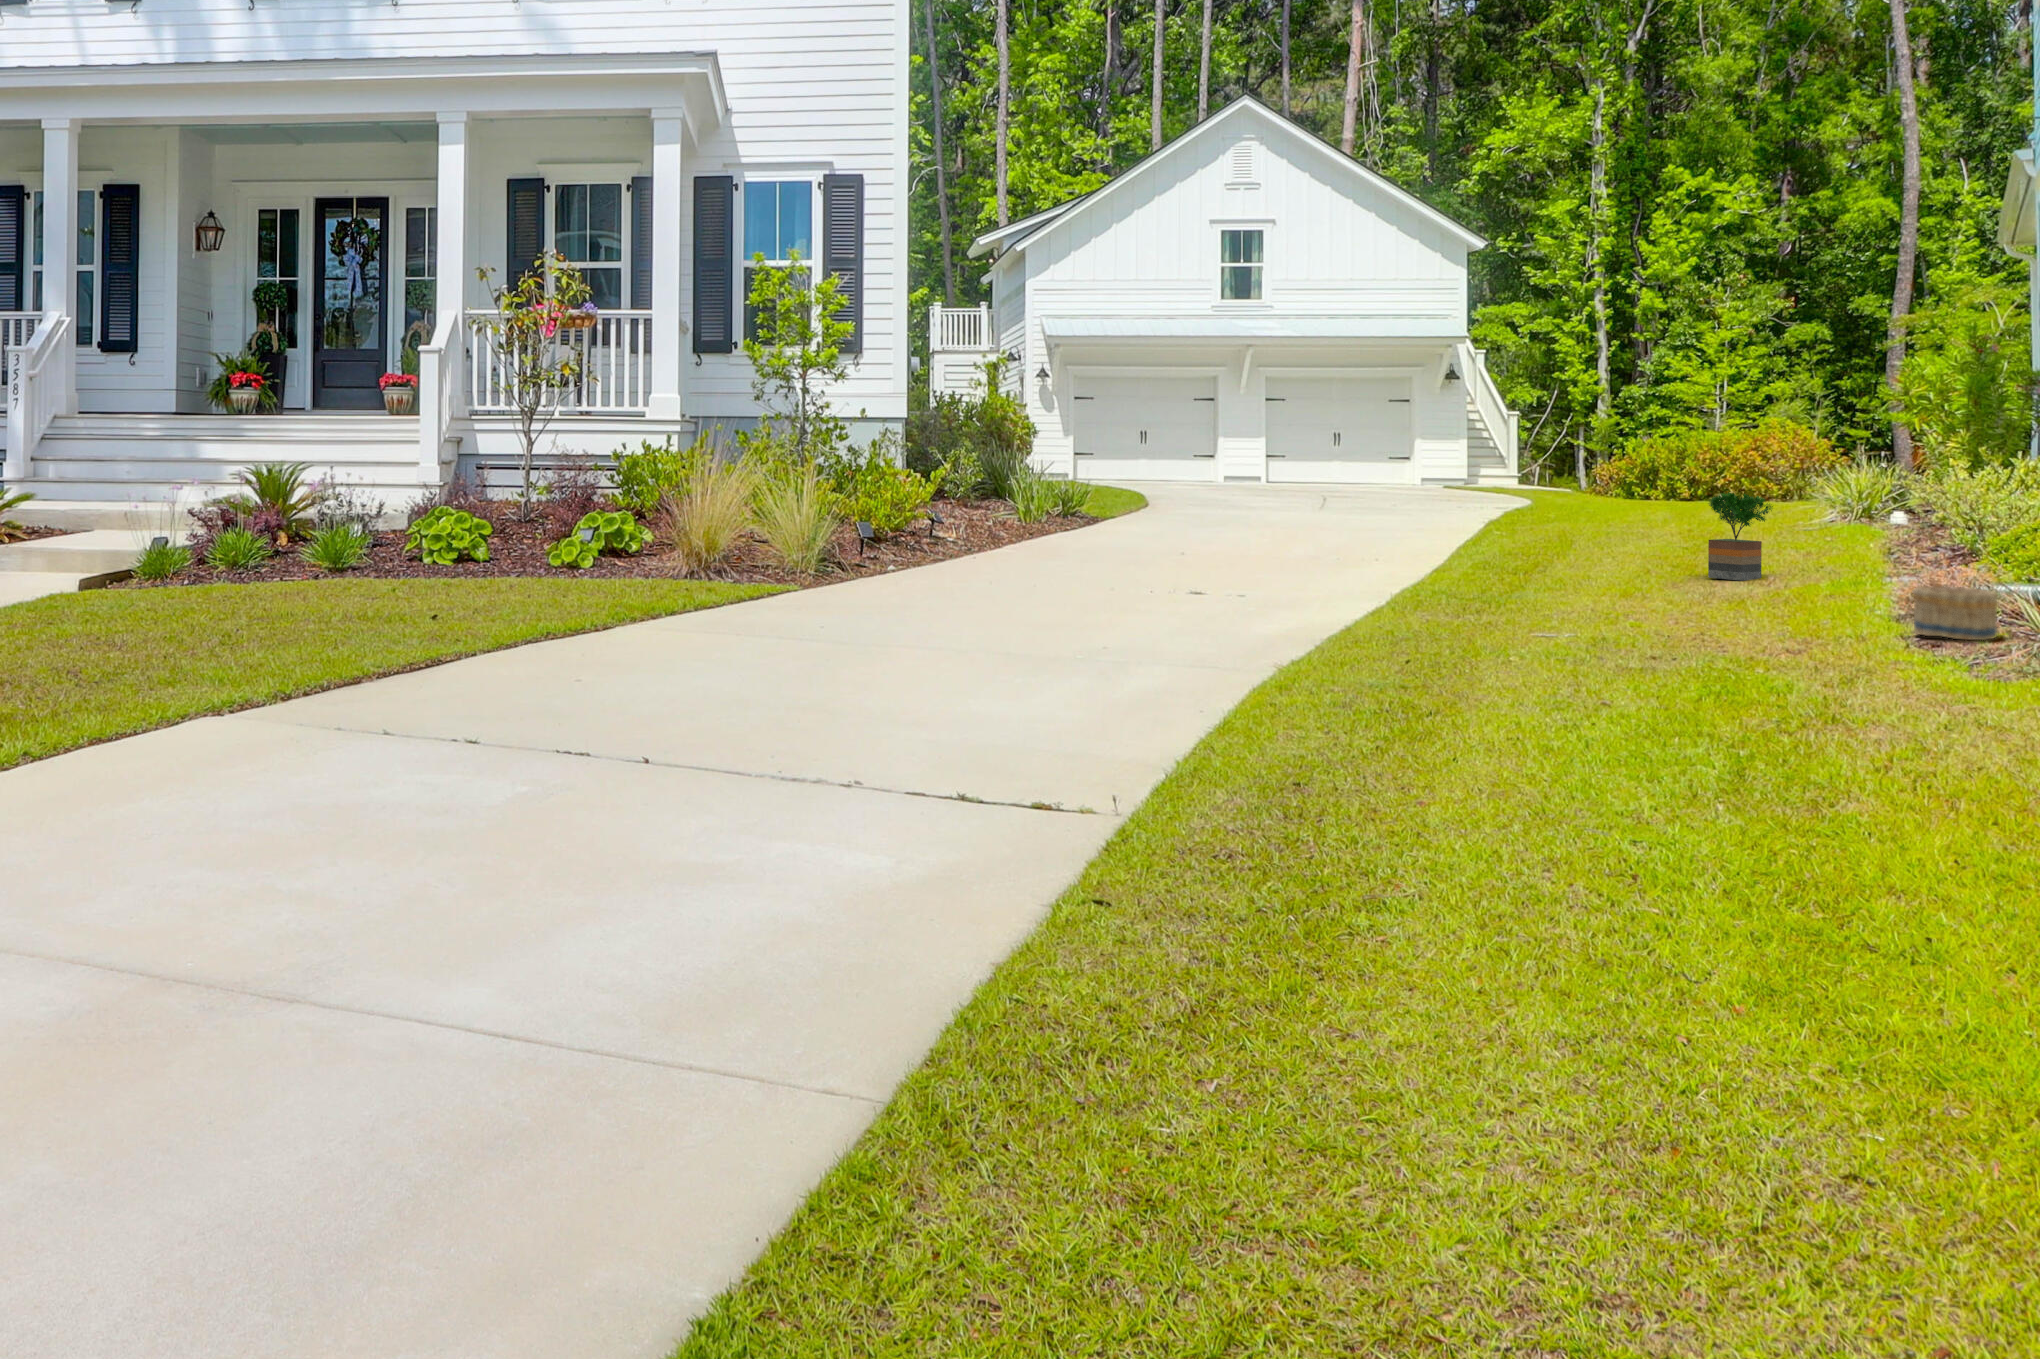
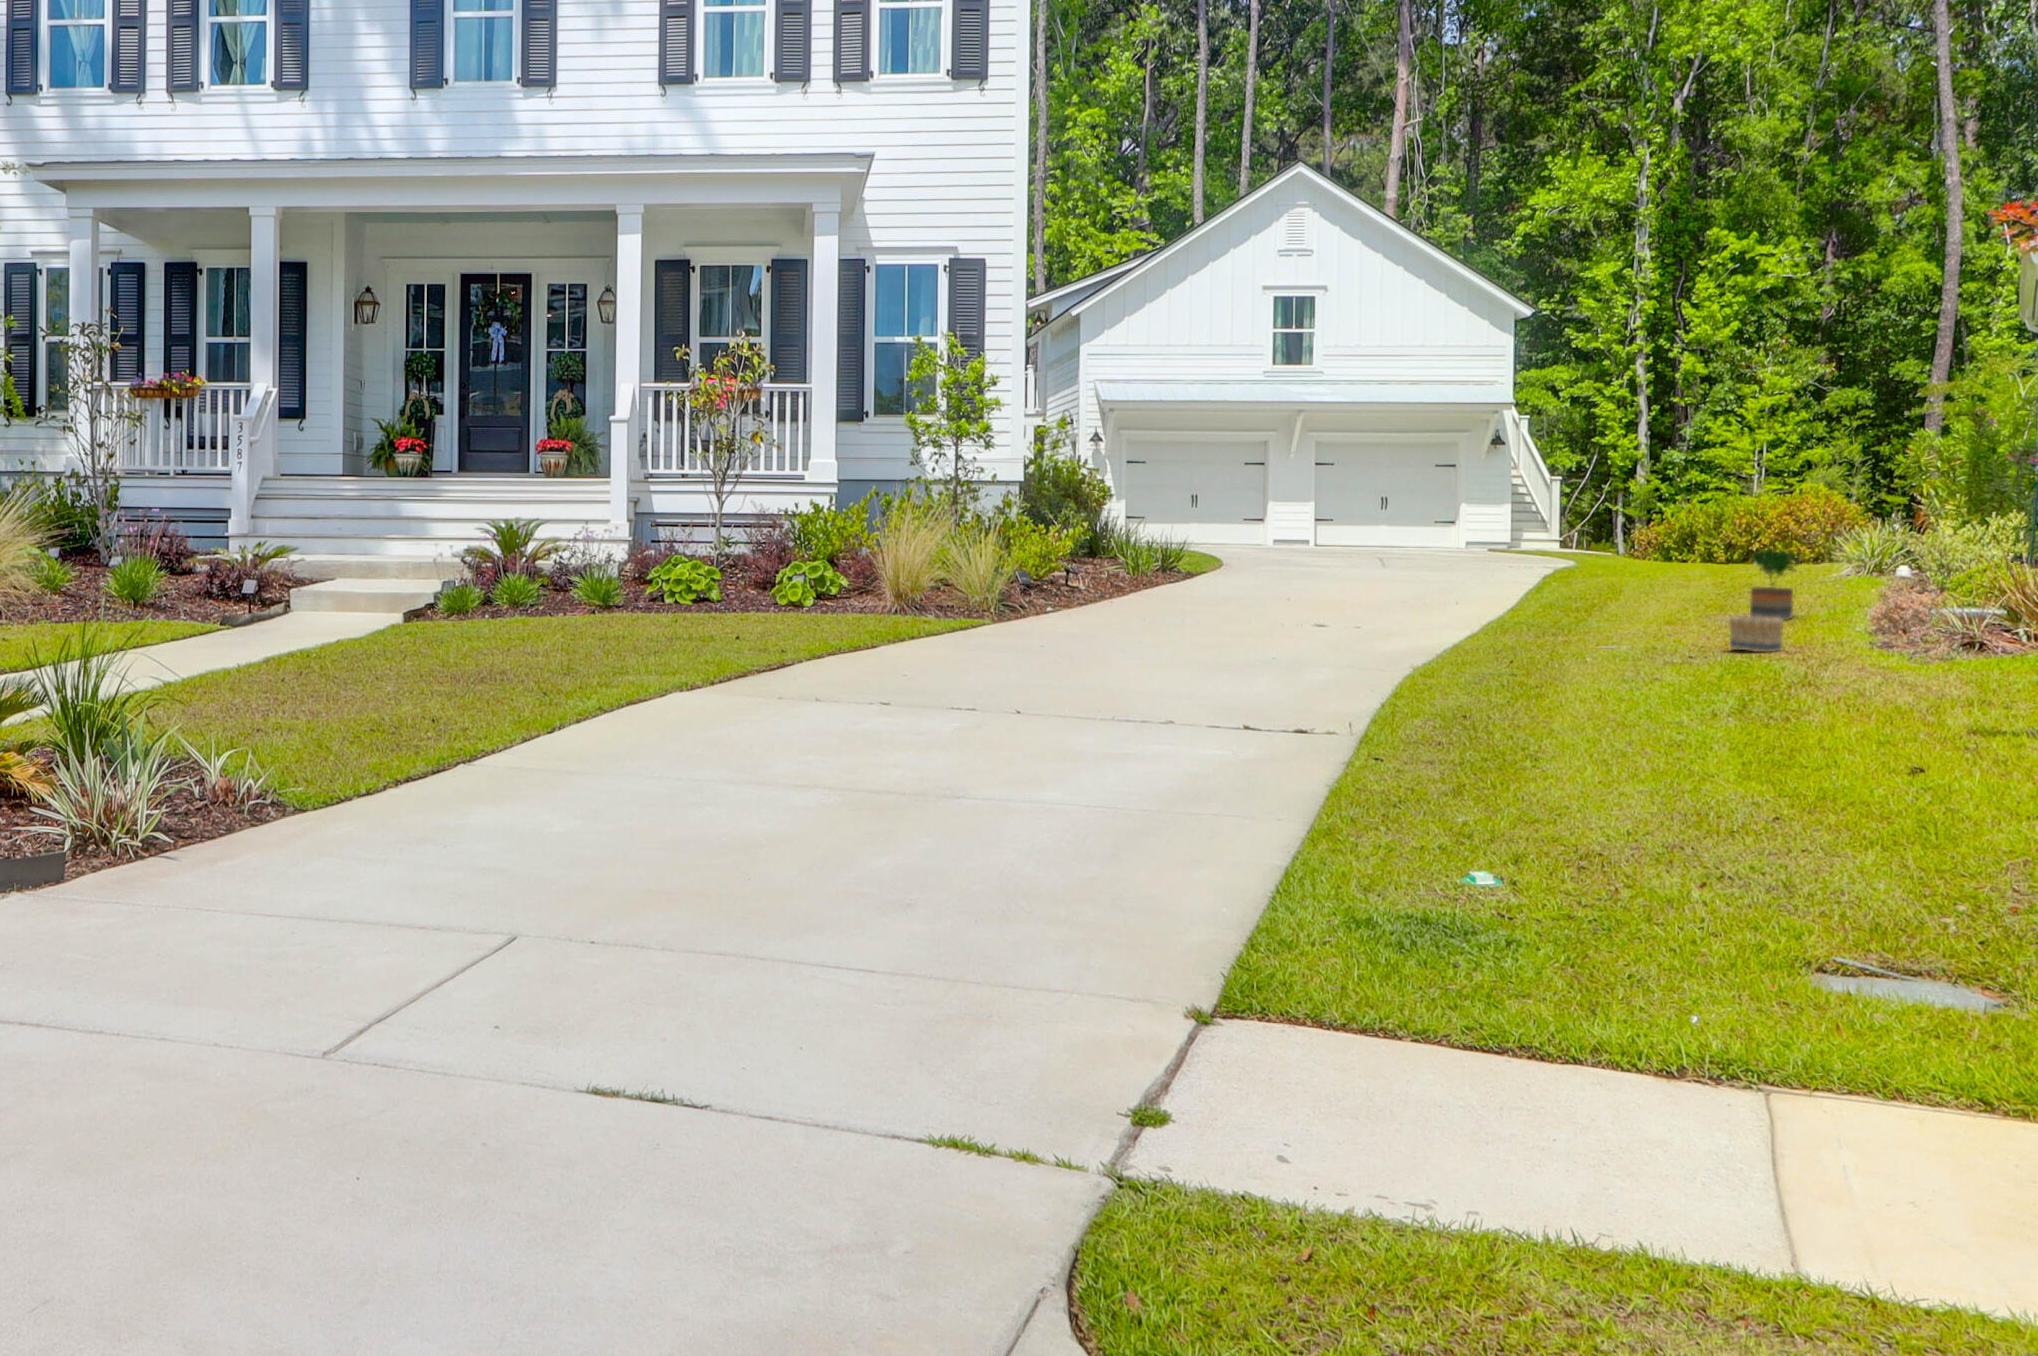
basket: present [1913,586,1998,640] -> present [1730,616,1783,652]

